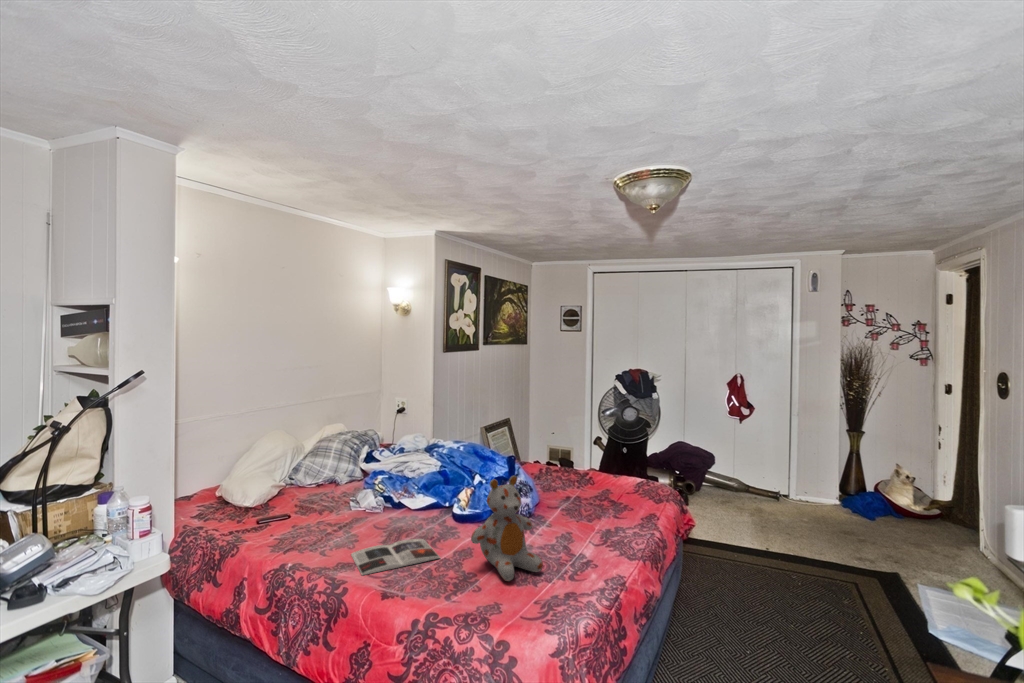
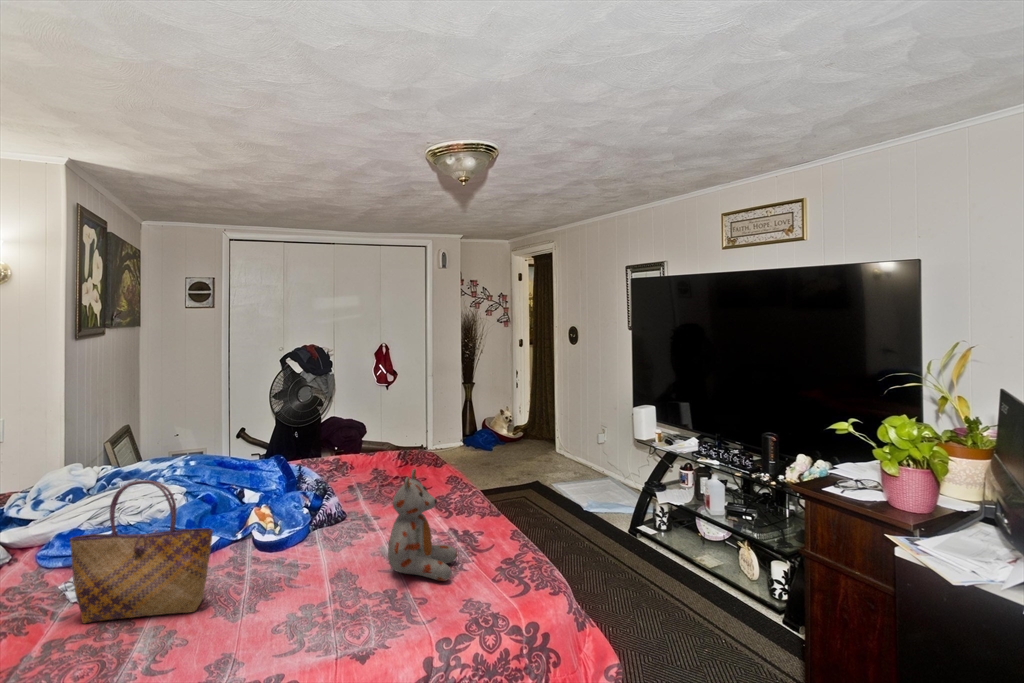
tote bag: none [336,441,386,533] -> present [70,480,213,624]
magazine: present [351,539,440,575] -> none [217,587,343,659]

